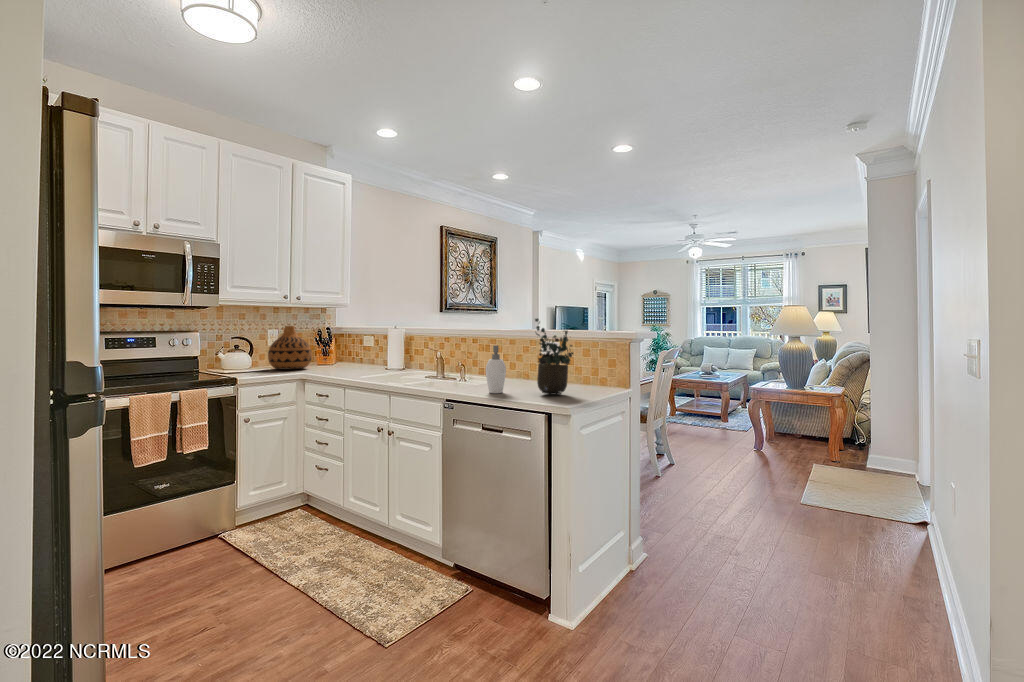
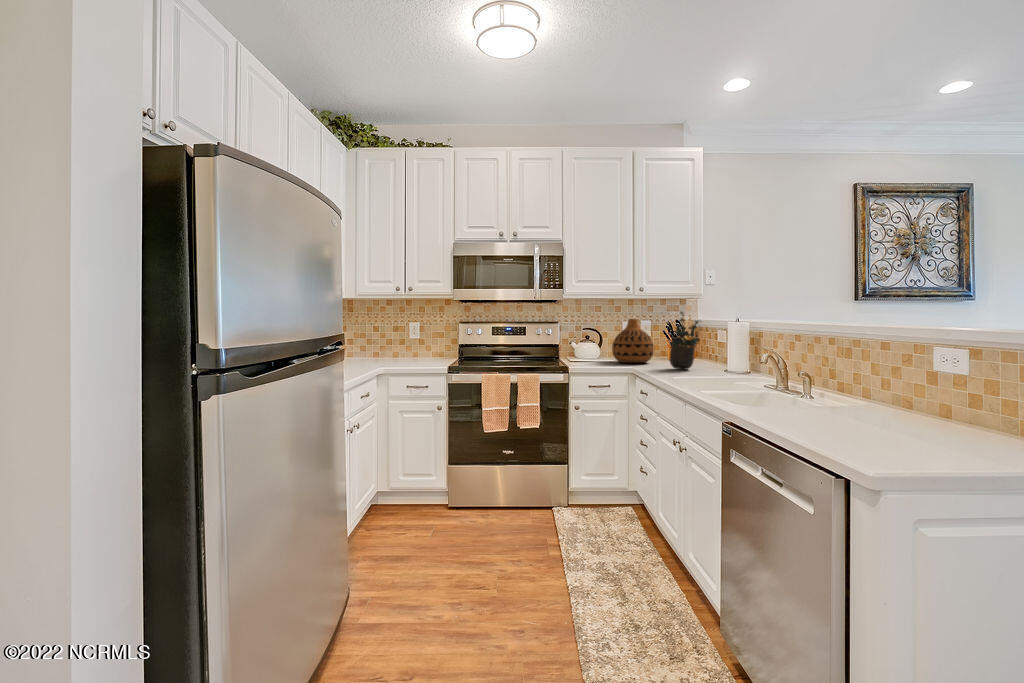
potted plant: present [535,318,573,395] -> present [670,312,700,369]
soap dispenser: present [486,346,506,393] -> none [788,352,836,425]

